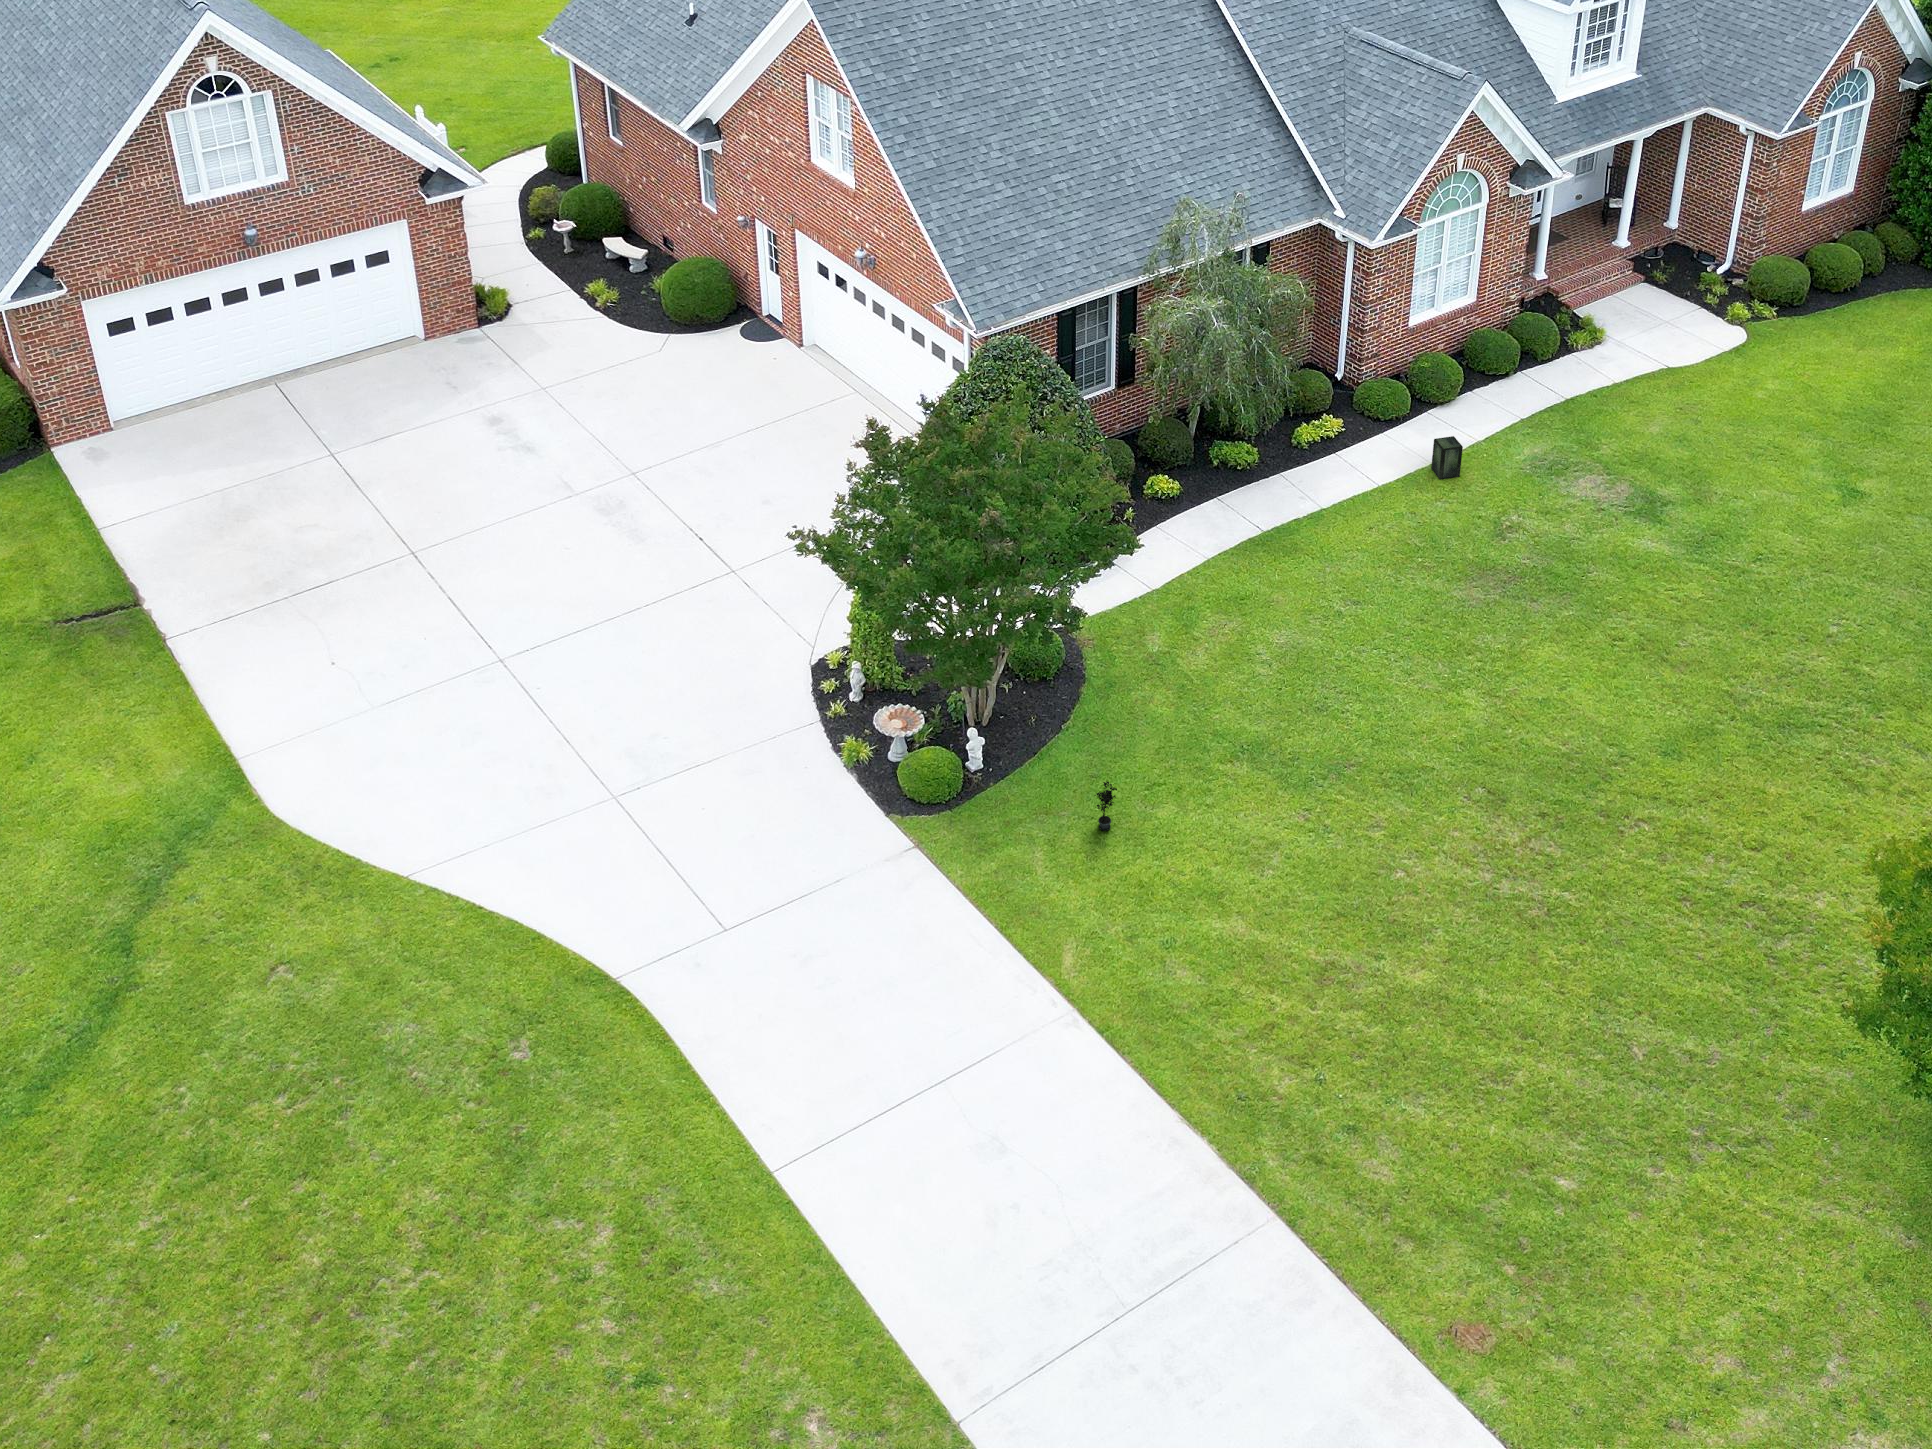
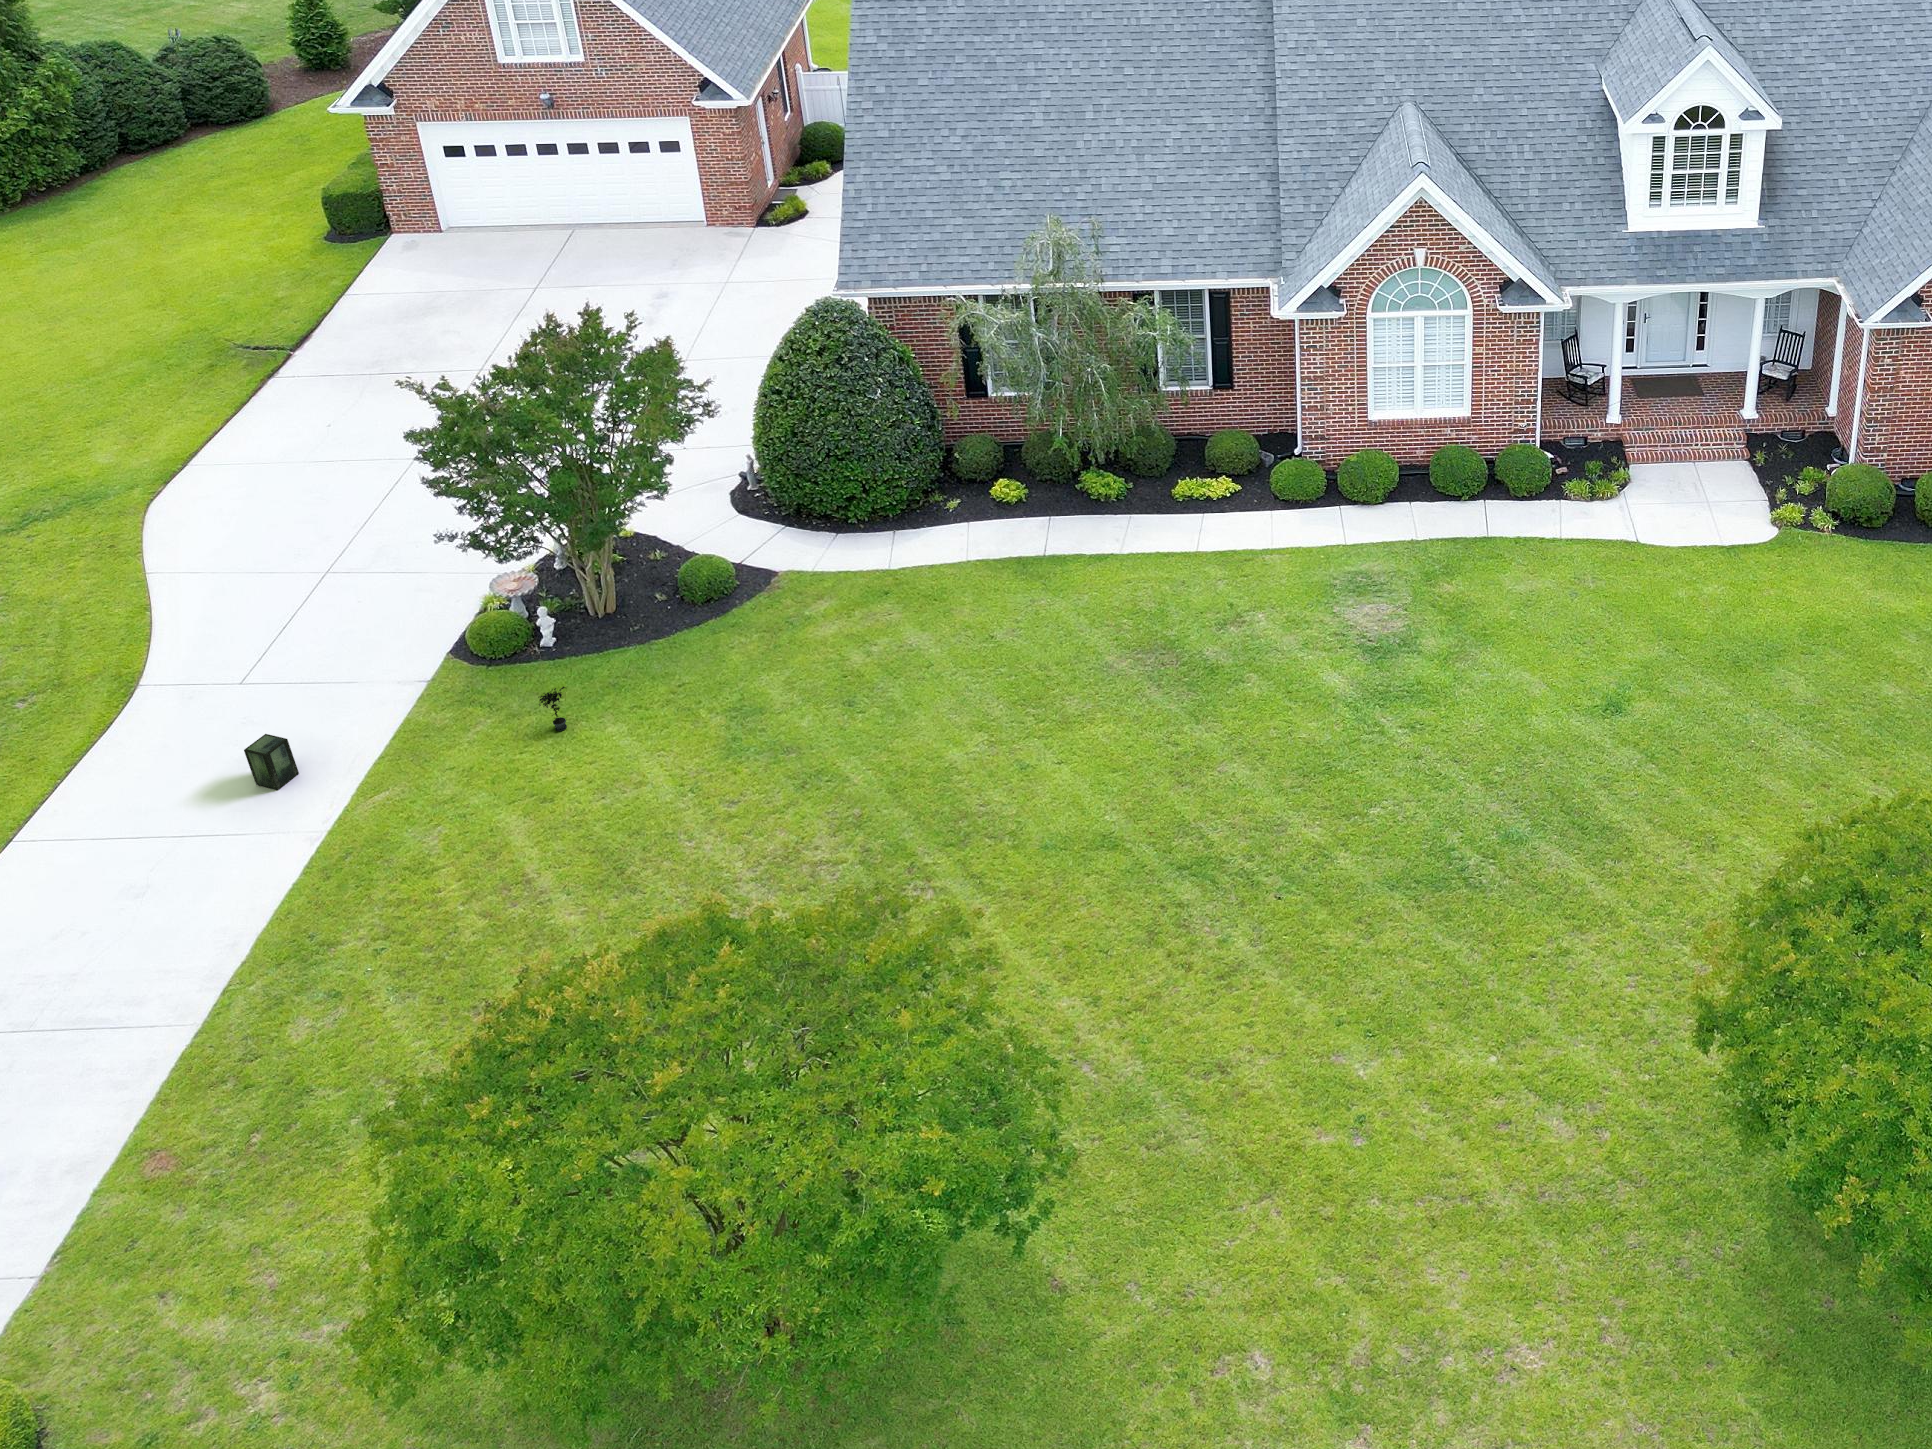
storage box: present [1431,436,1463,480] -> present [244,734,299,790]

